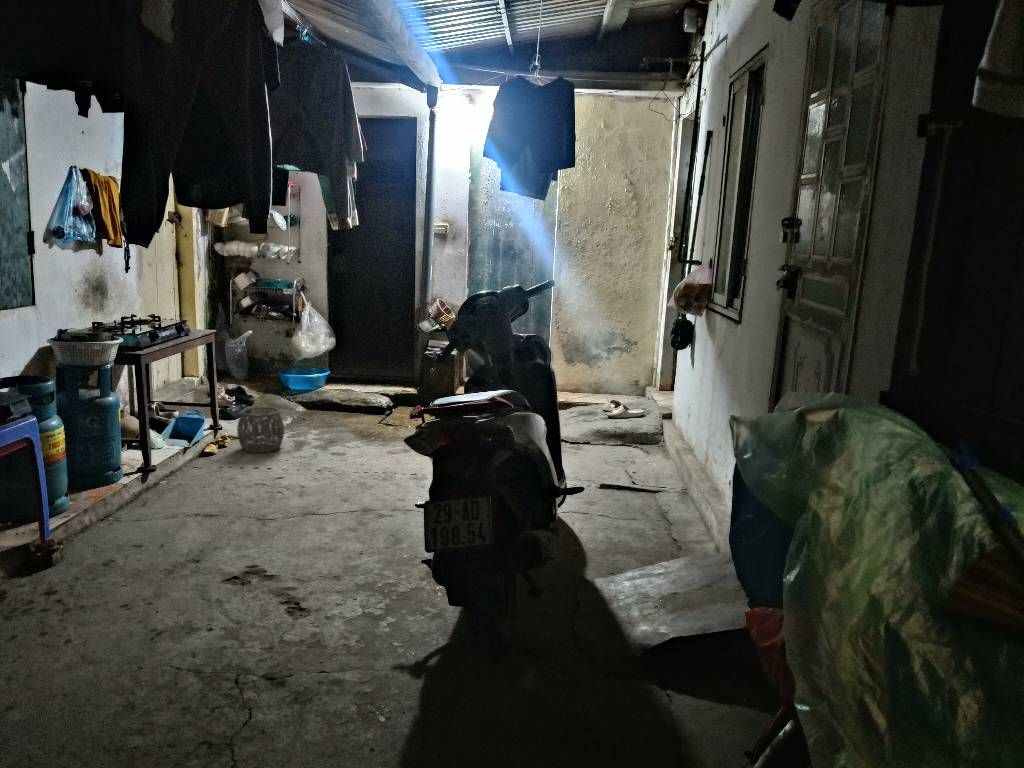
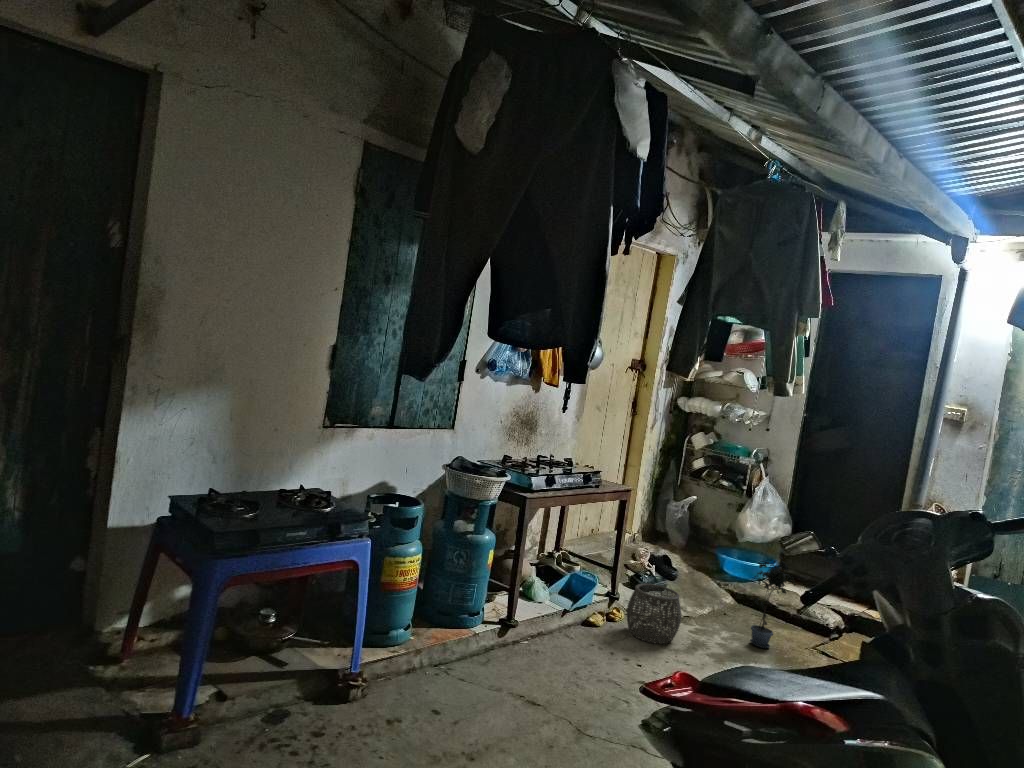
potted plant: none [328,361,363,433] -> present [750,557,795,648]

